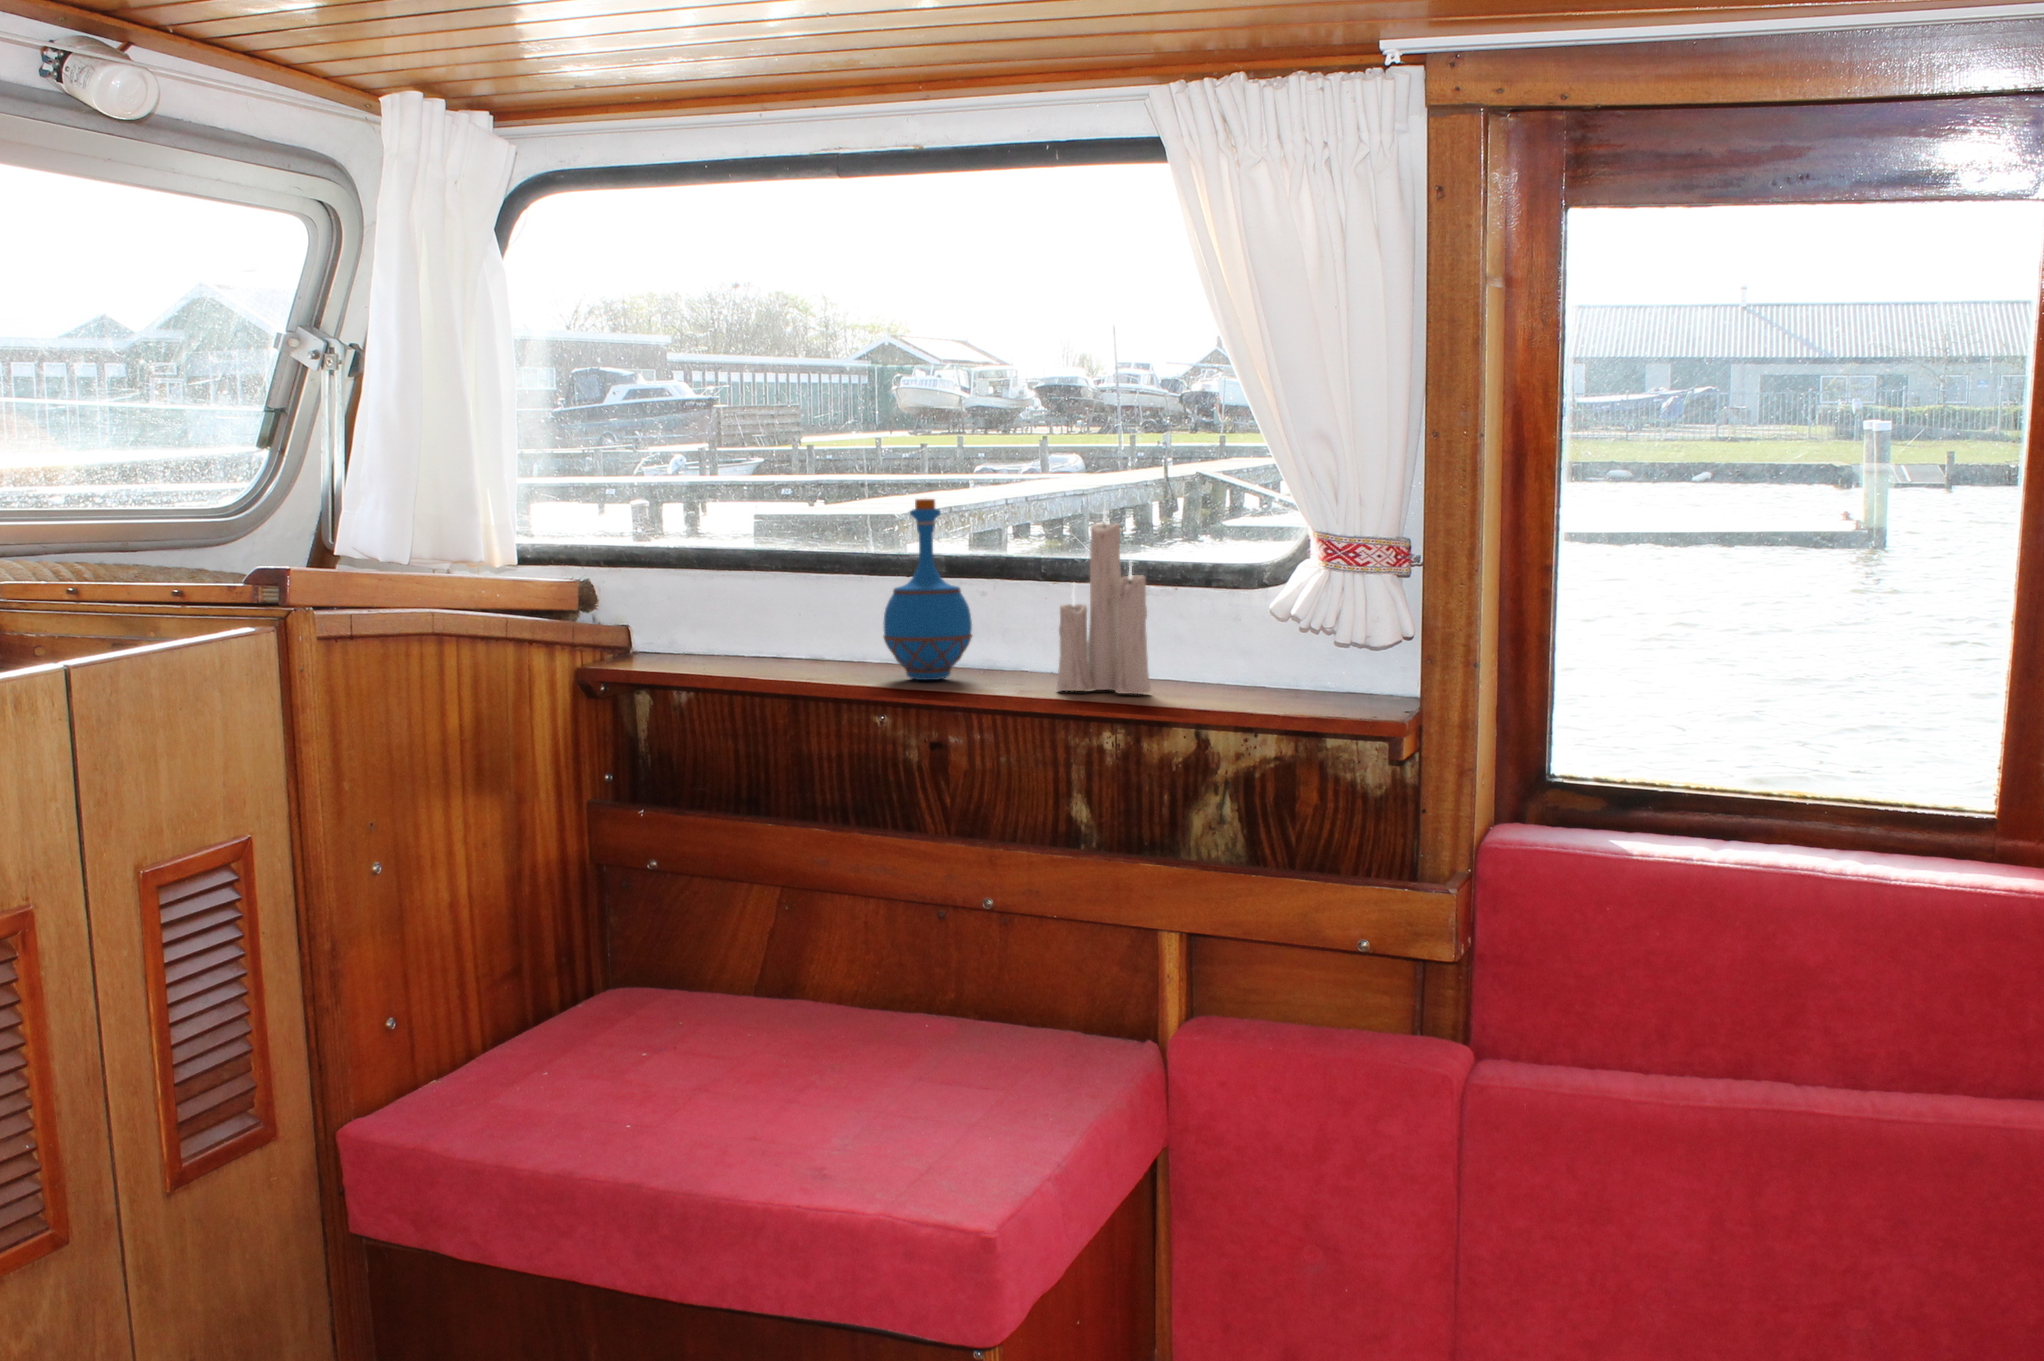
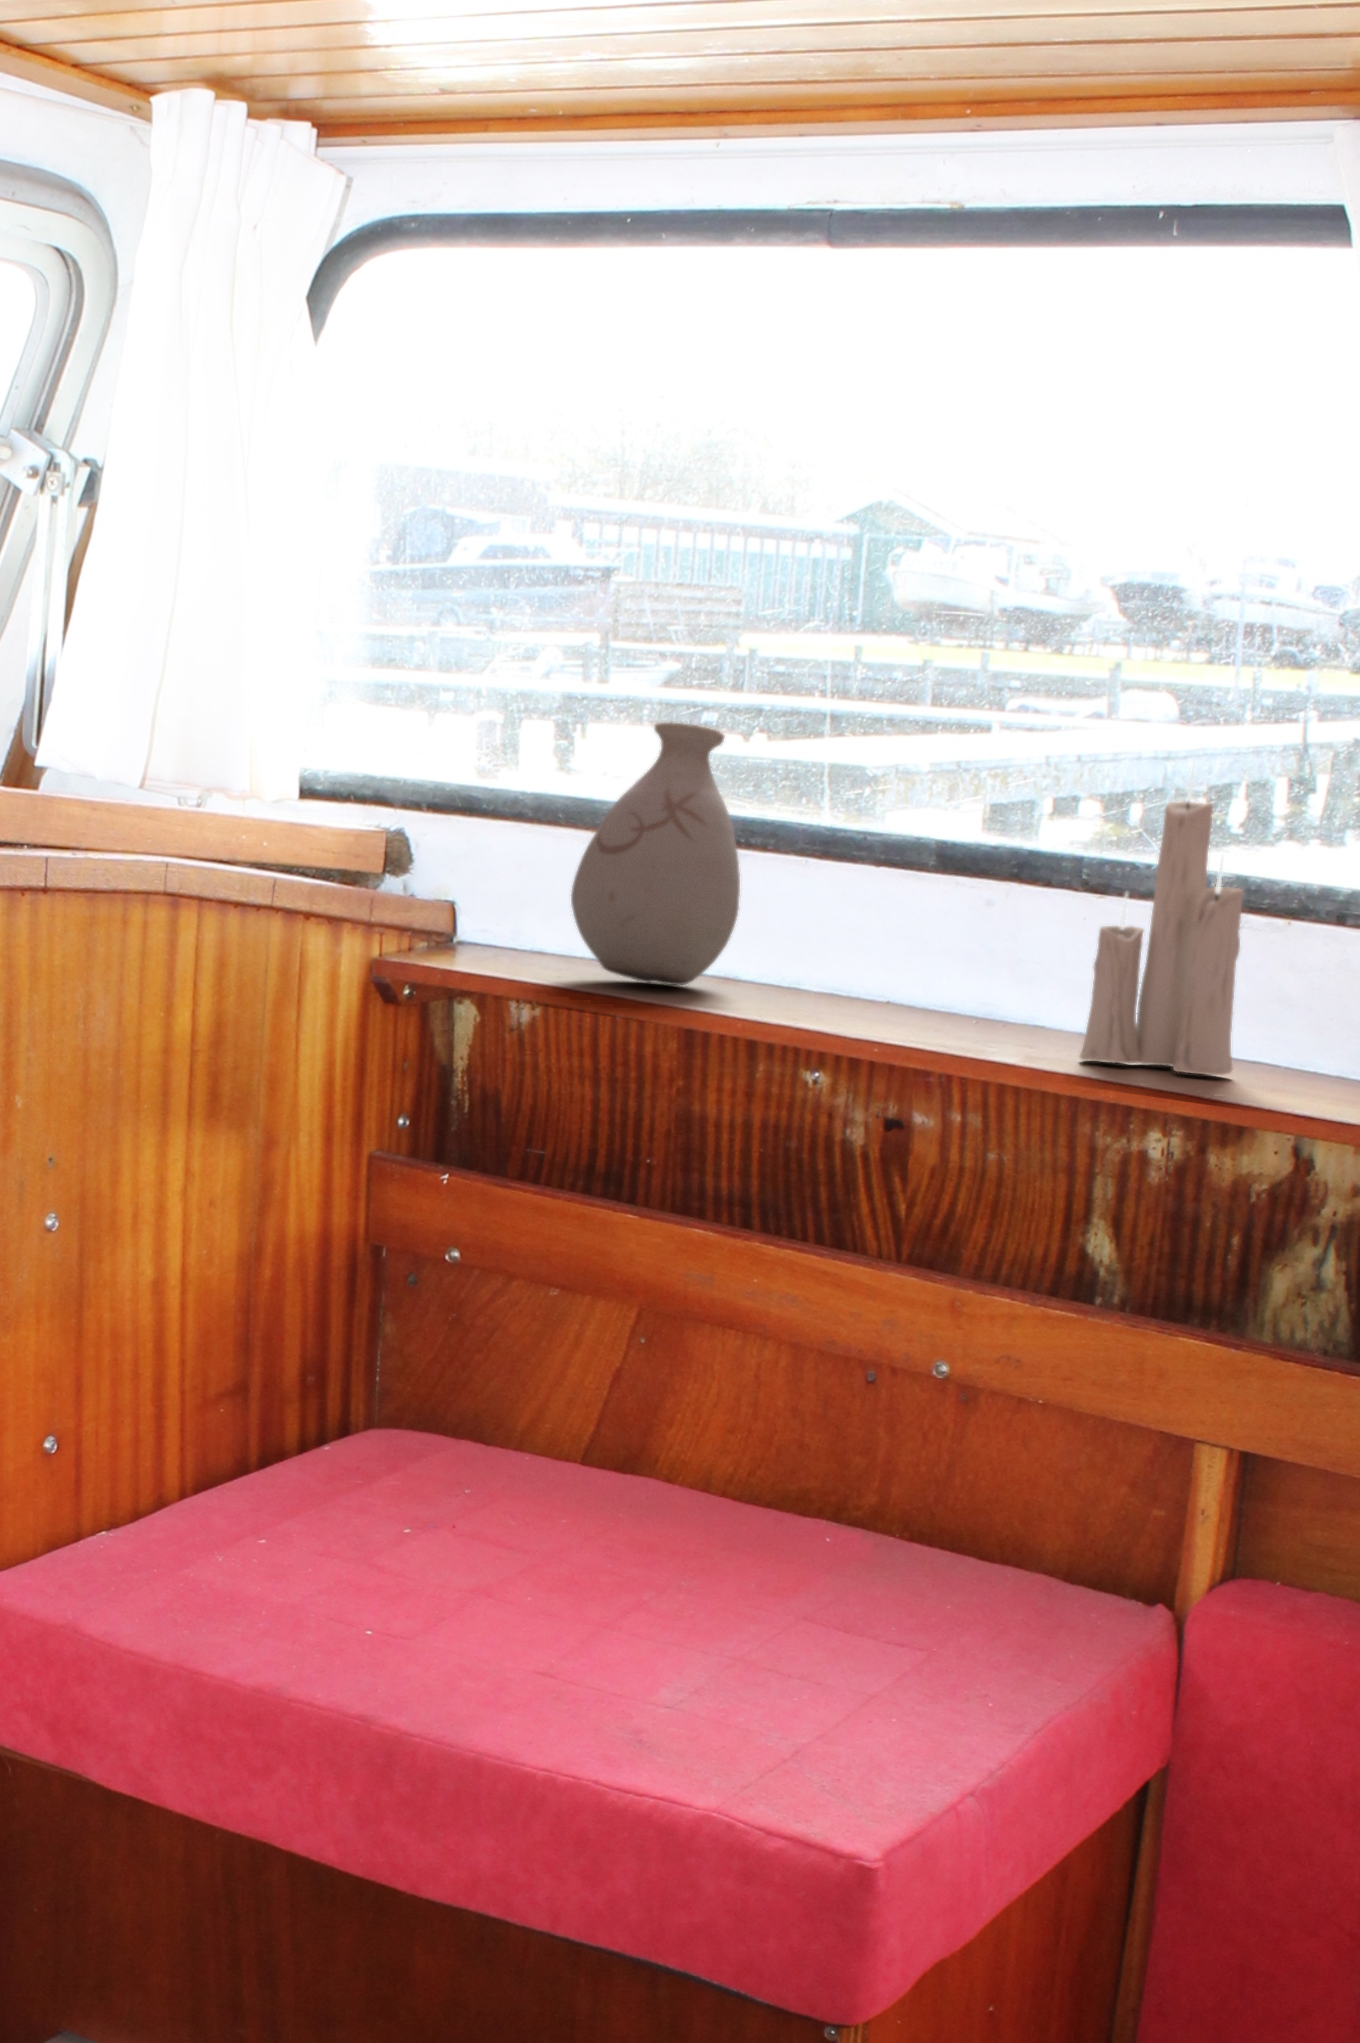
vase: none [713,494,822,663] -> present [571,723,740,985]
bottle: present [883,499,972,680] -> none [821,745,963,1028]

